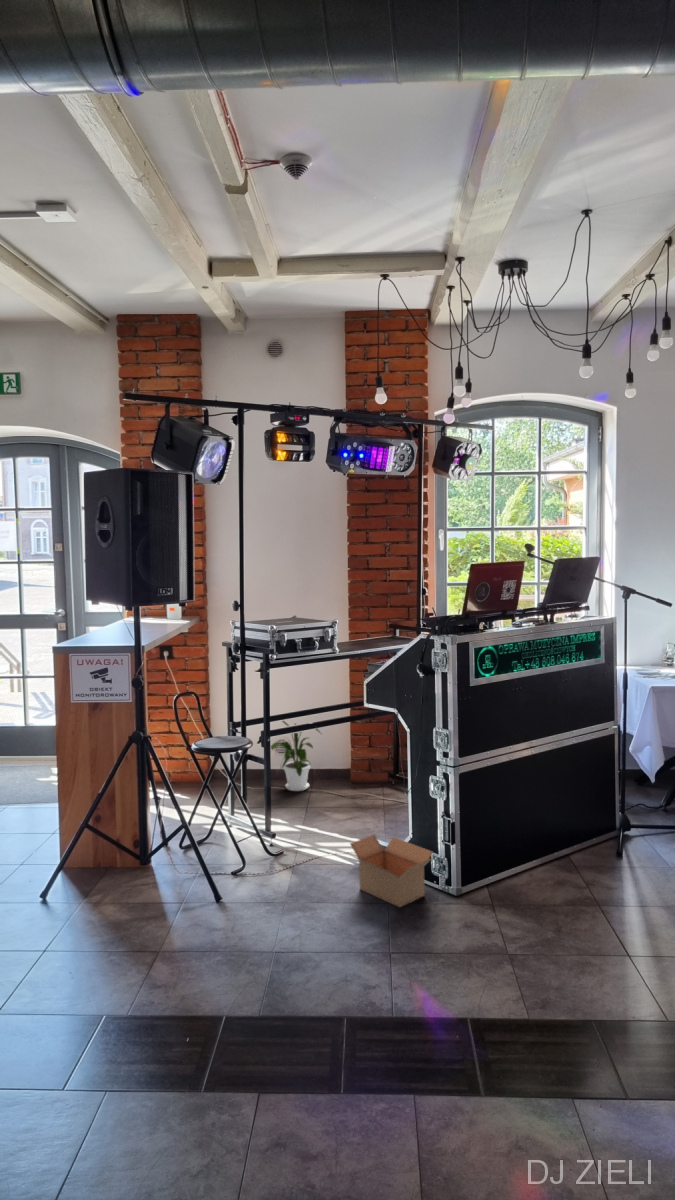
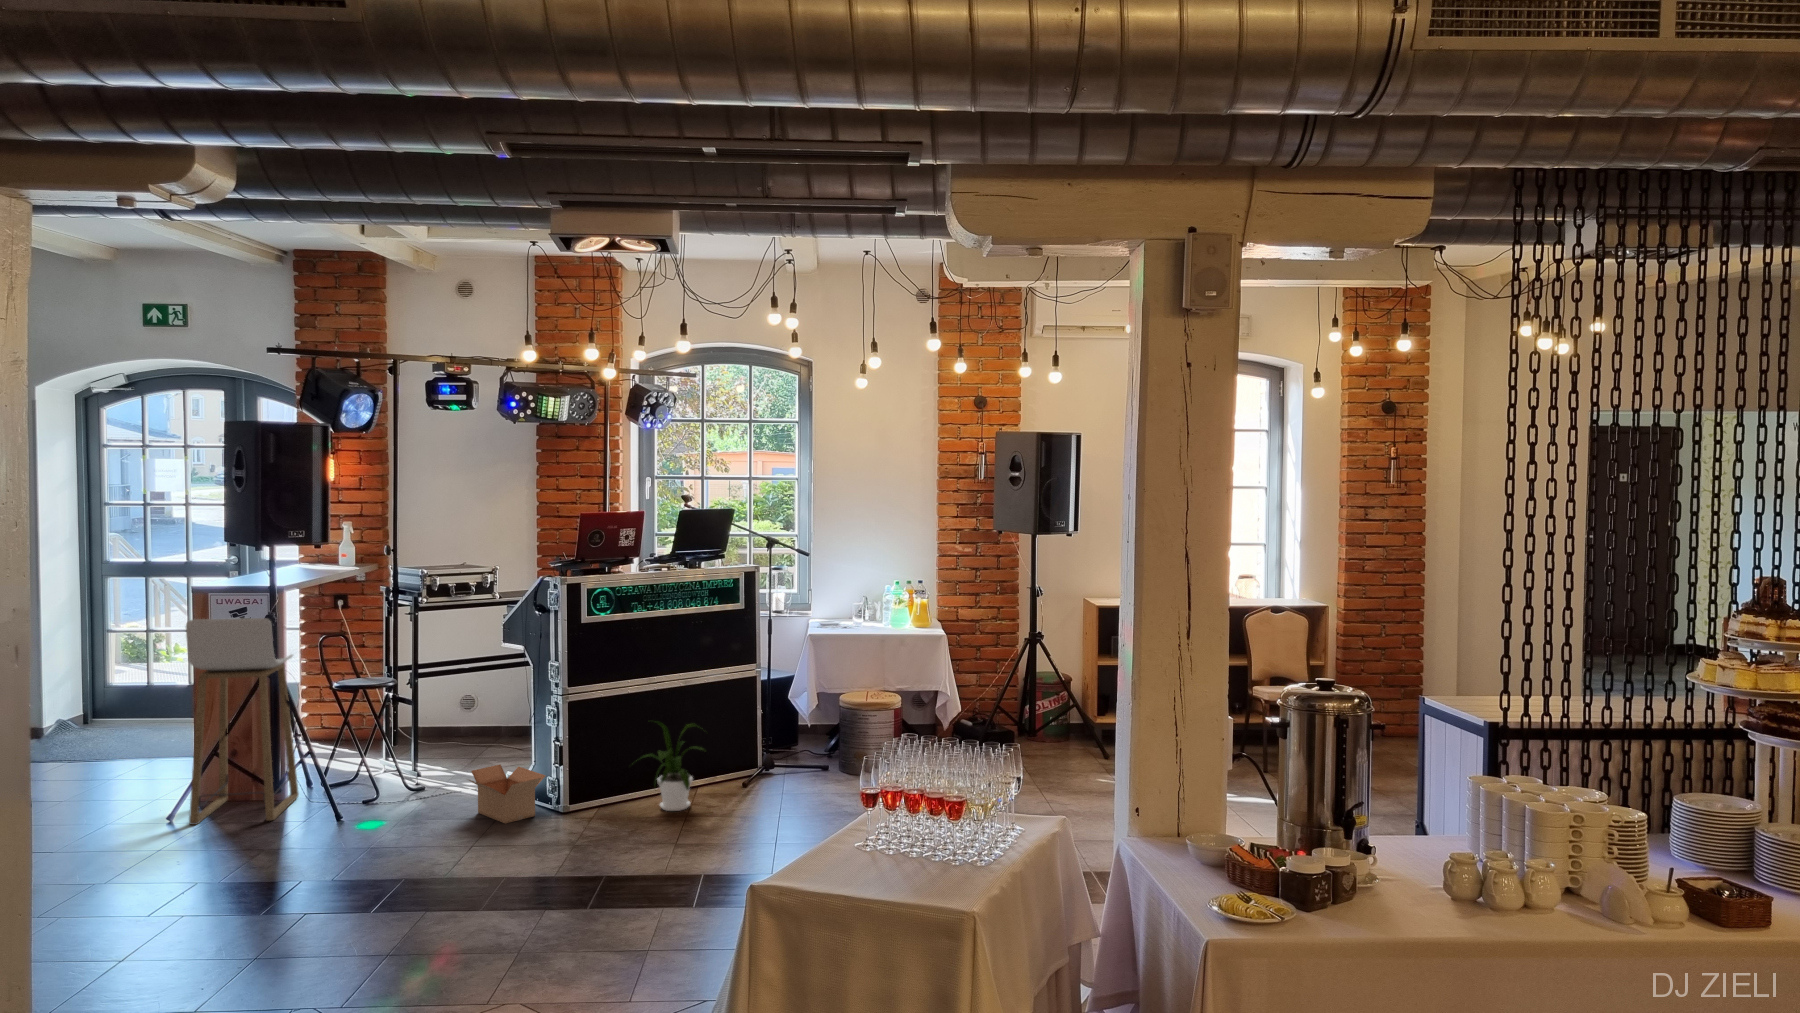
bar stool: none [60,683,164,899] -> present [186,618,299,825]
house plant: present [271,721,320,791] -> present [642,721,704,811]

